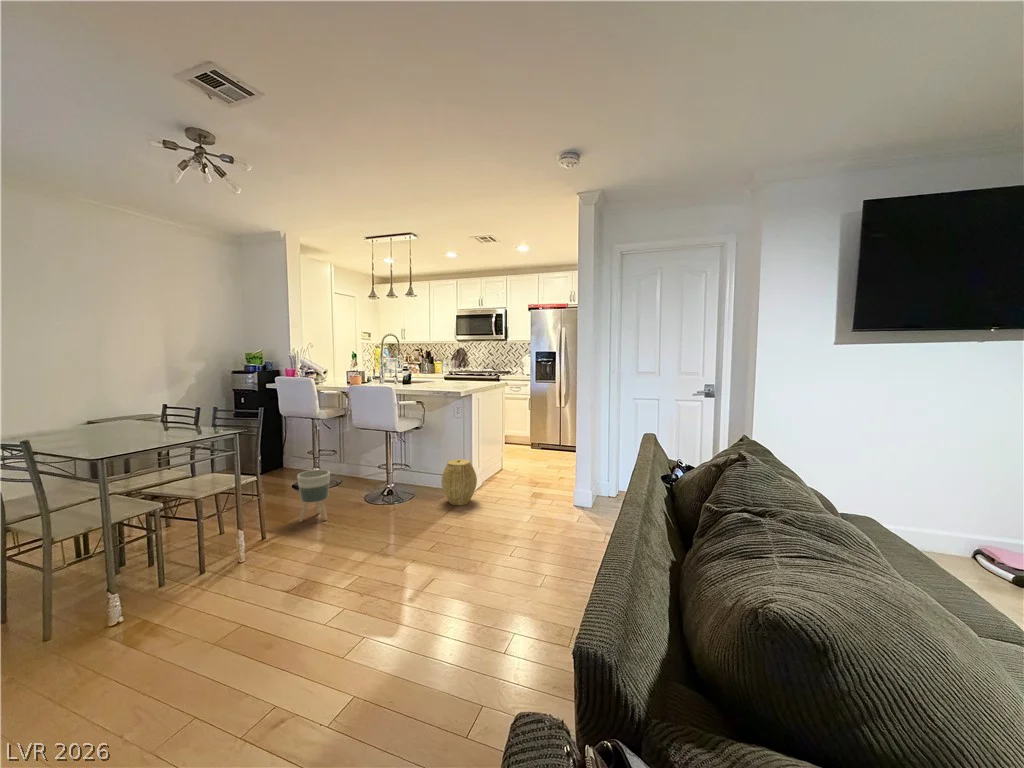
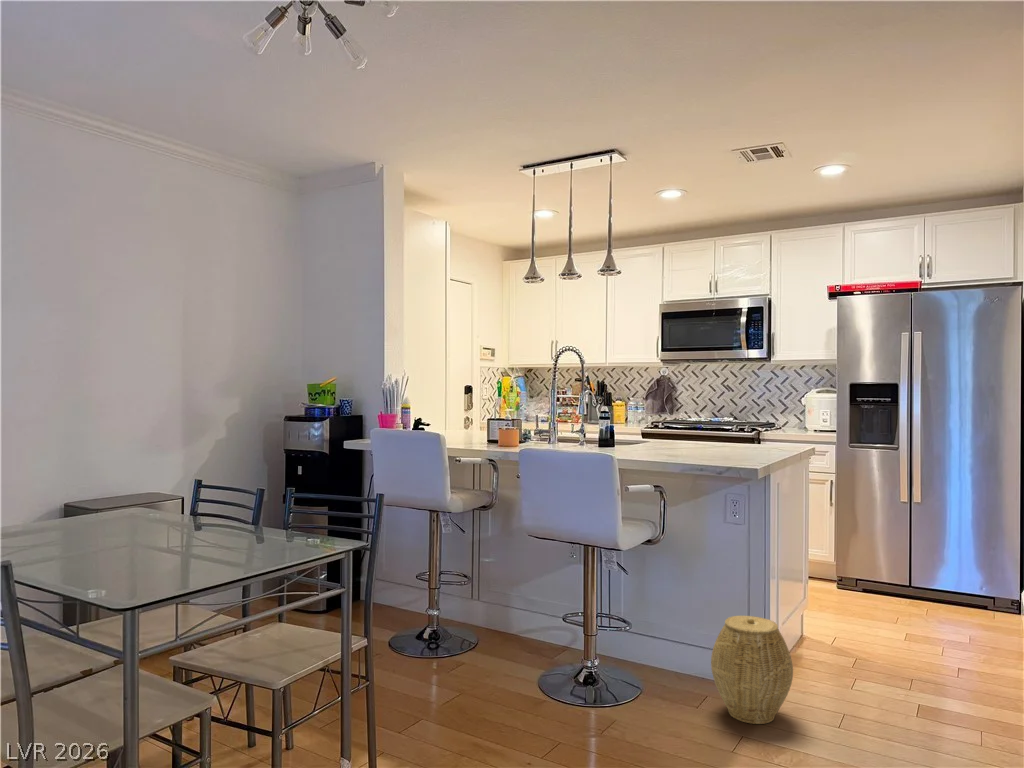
planter: present [297,470,330,522] -> none [426,624,489,738]

